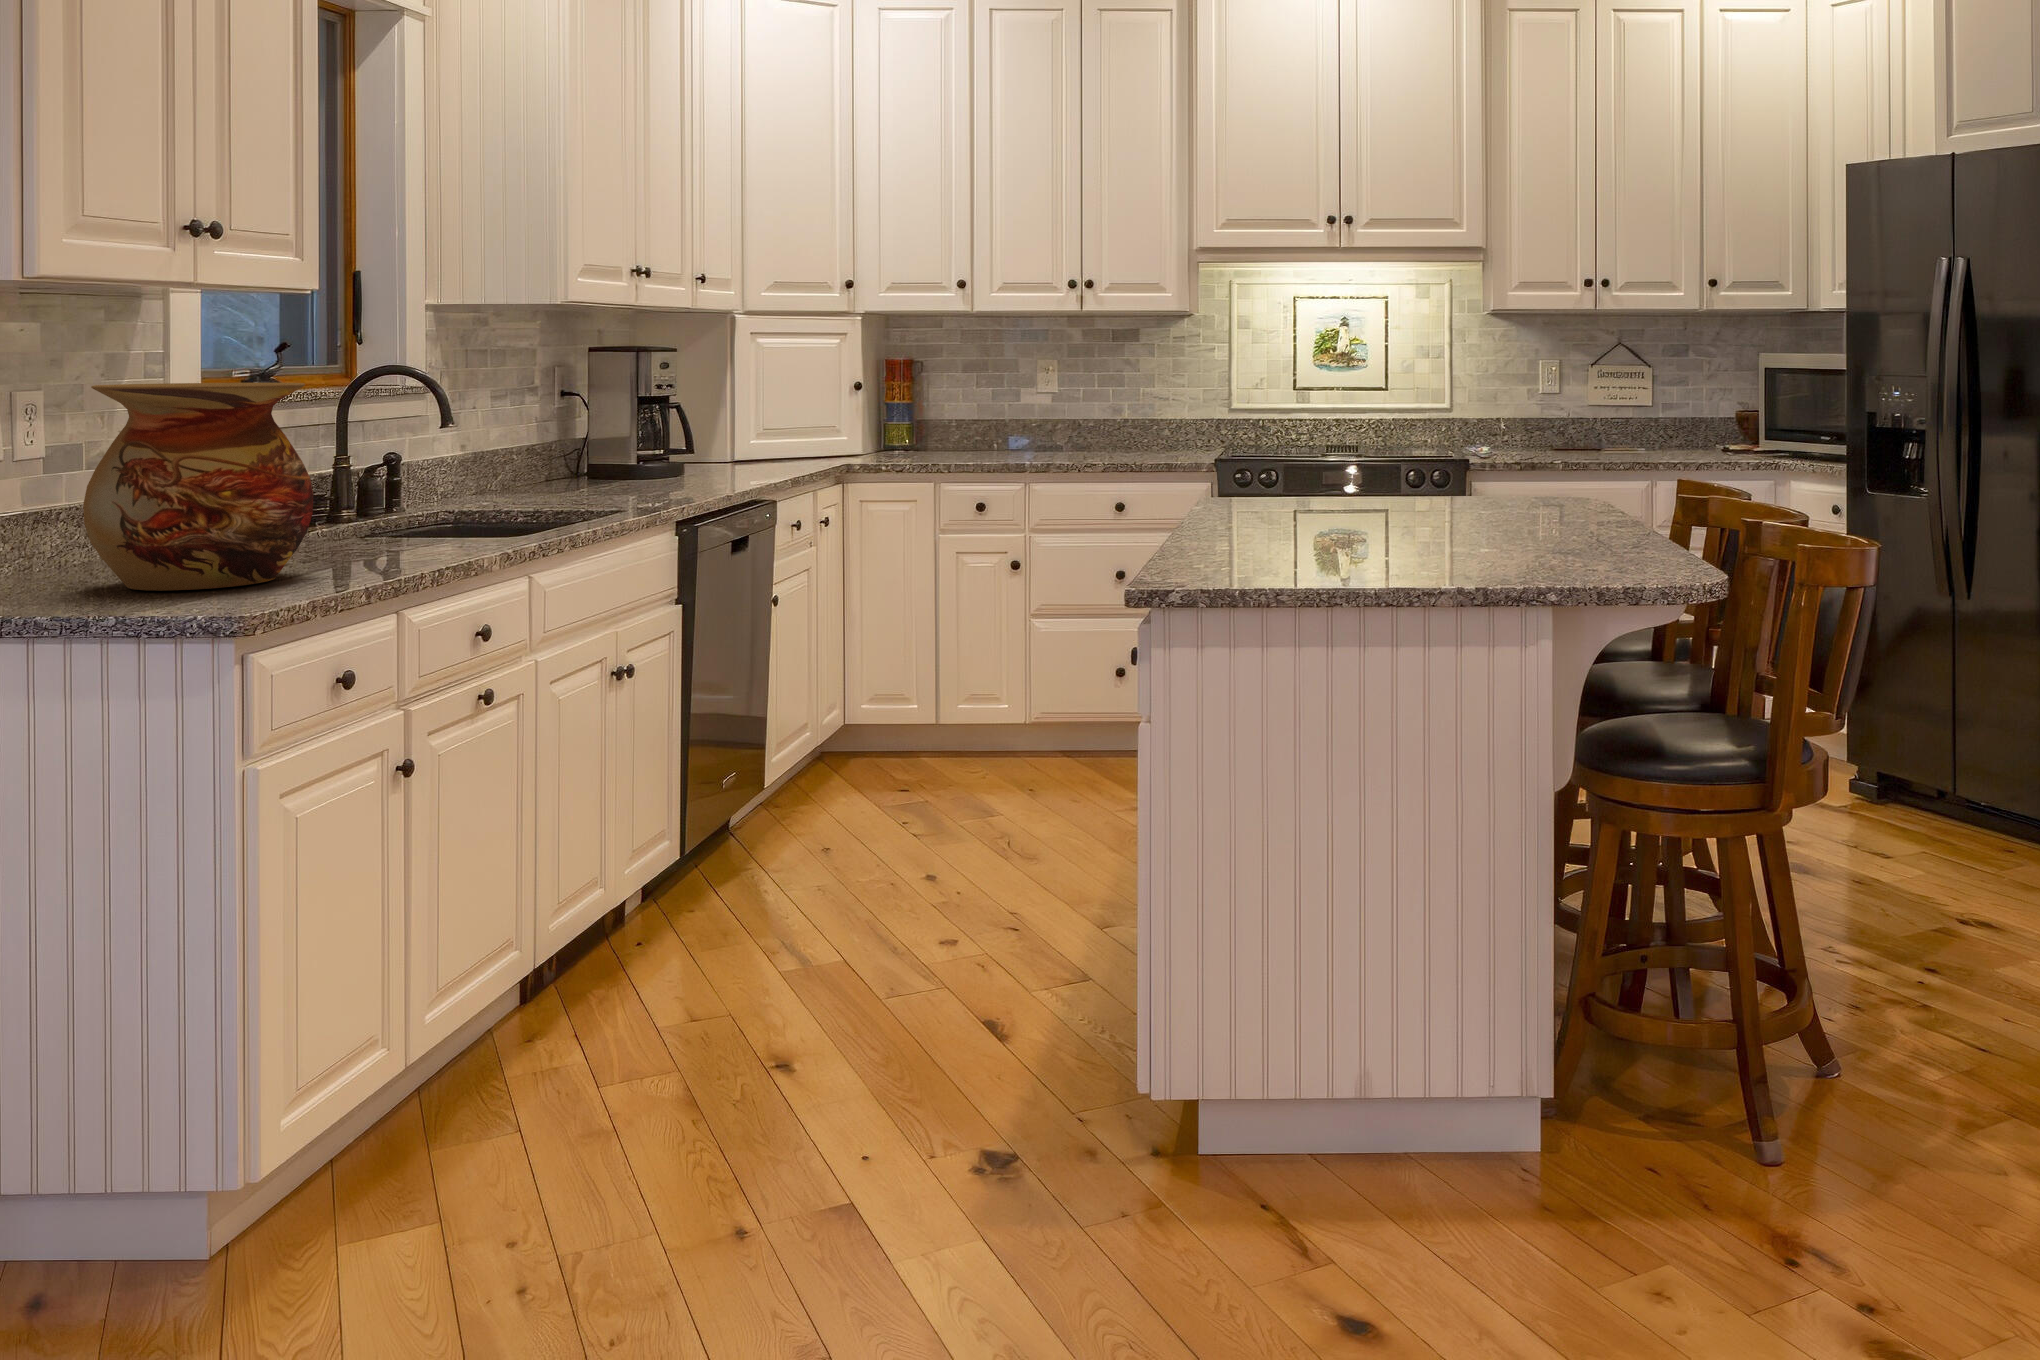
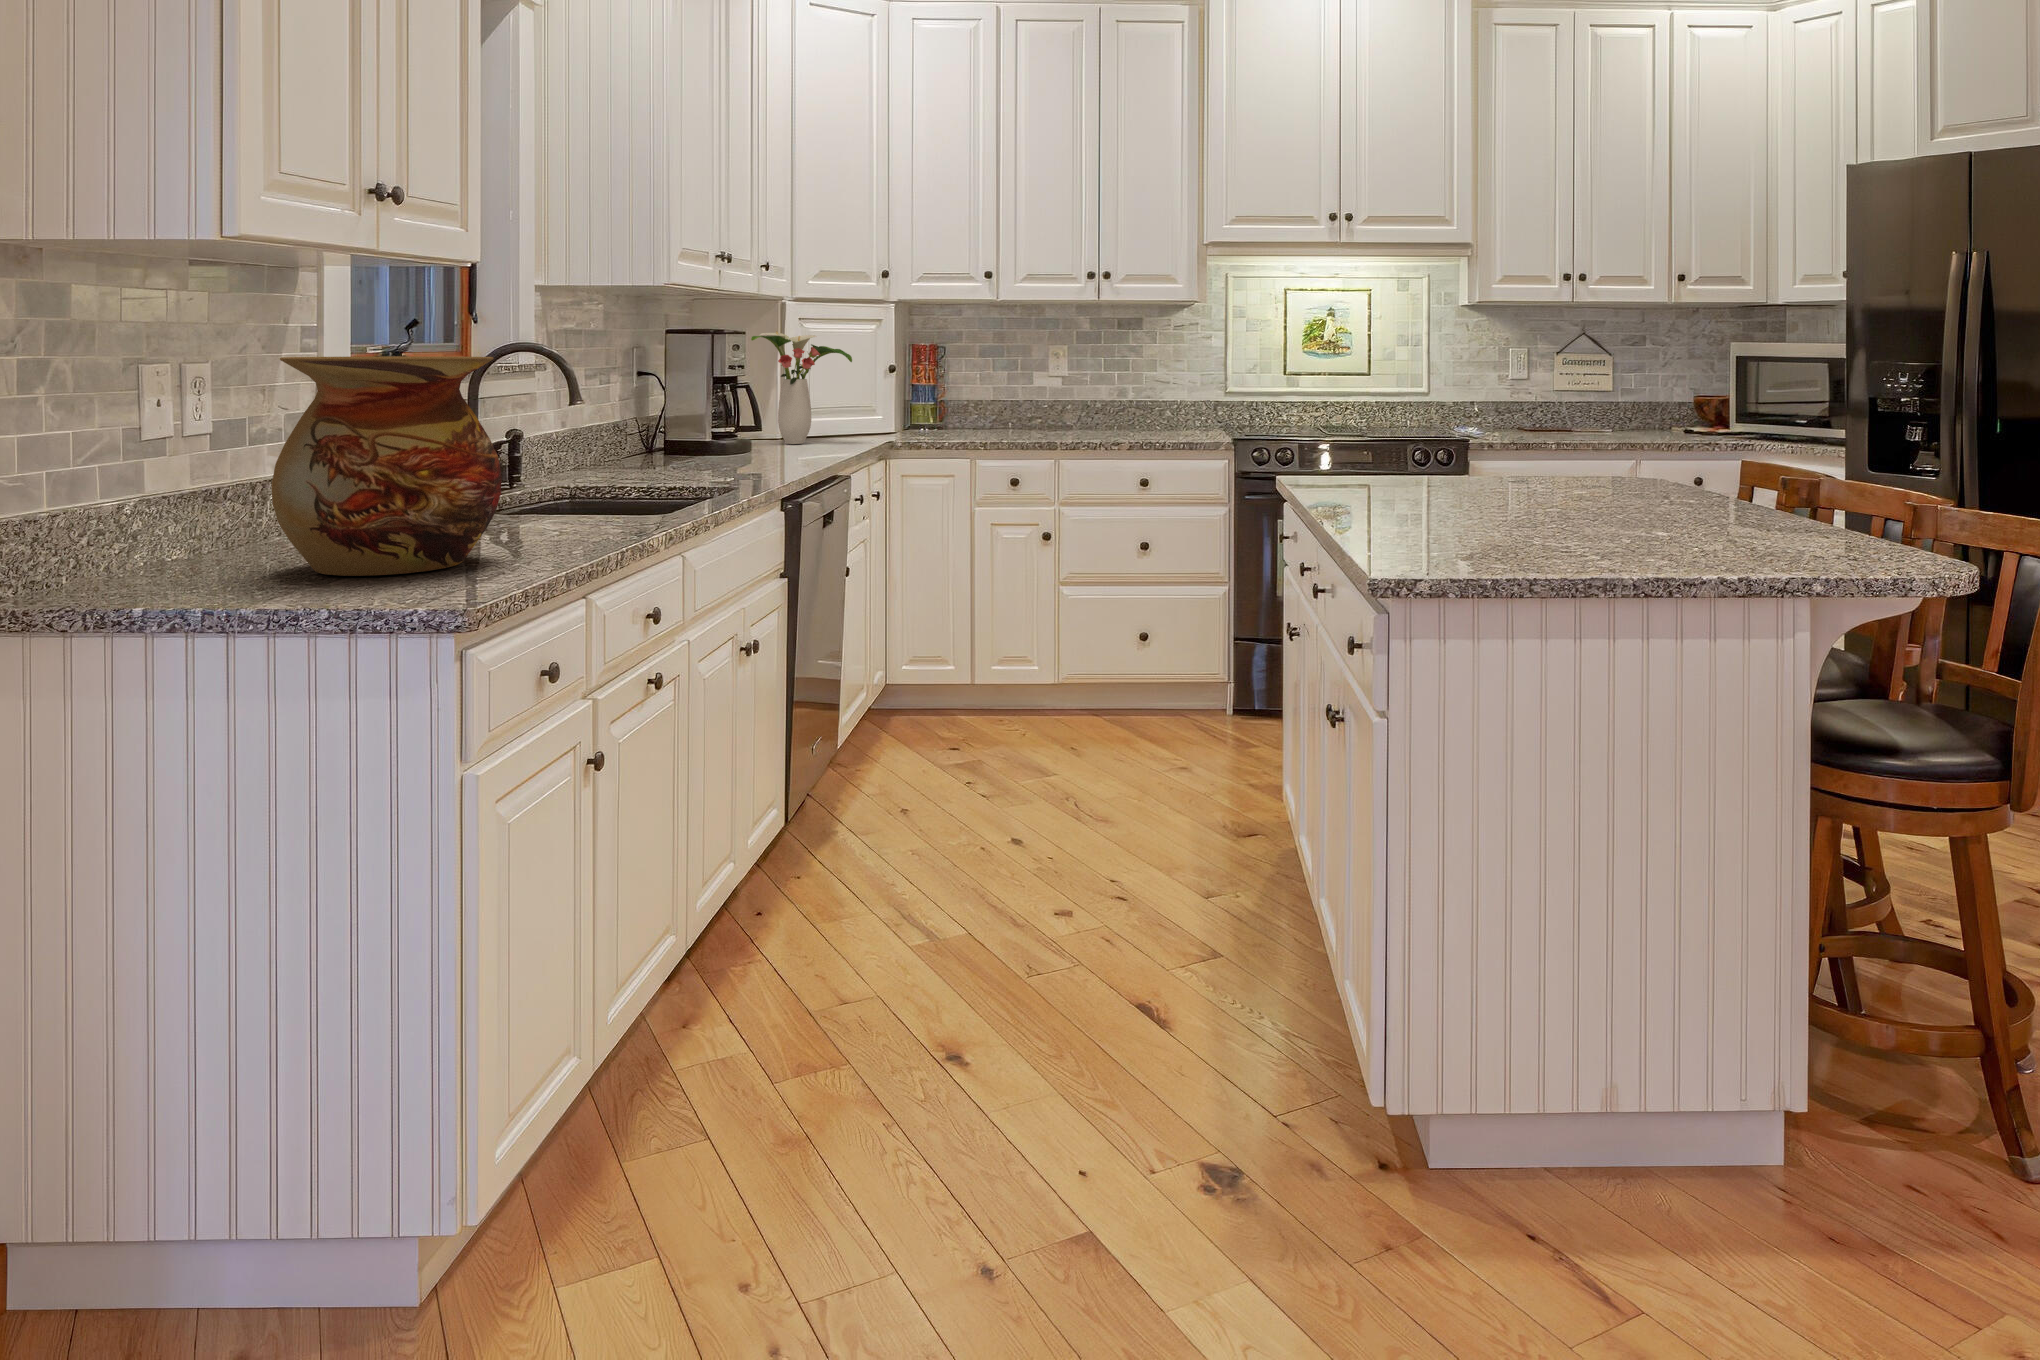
flower arrangement: none [683,346,795,468] -> present [751,331,852,444]

